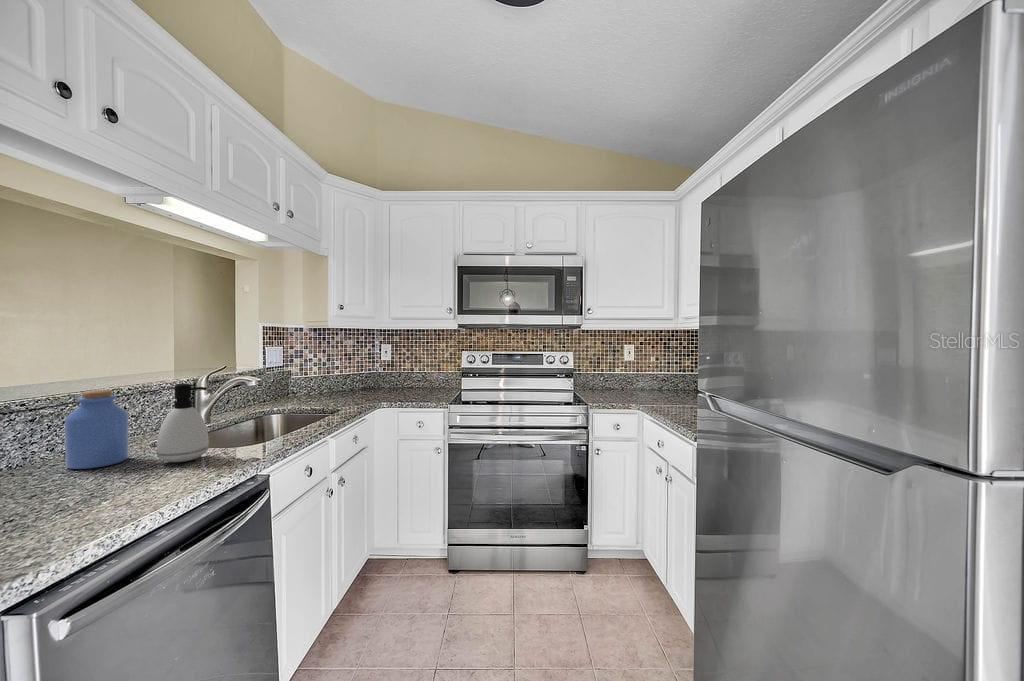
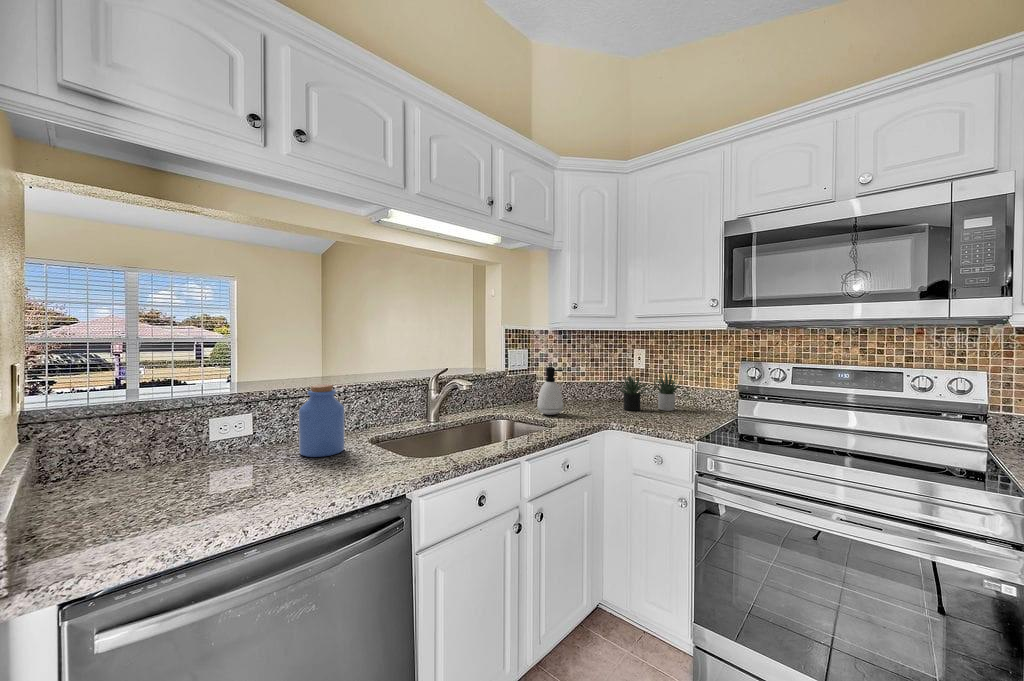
succulent plant: none [371,361,424,394] -> present [618,373,681,411]
soap dispenser: present [157,384,209,462] -> present [537,367,563,415]

